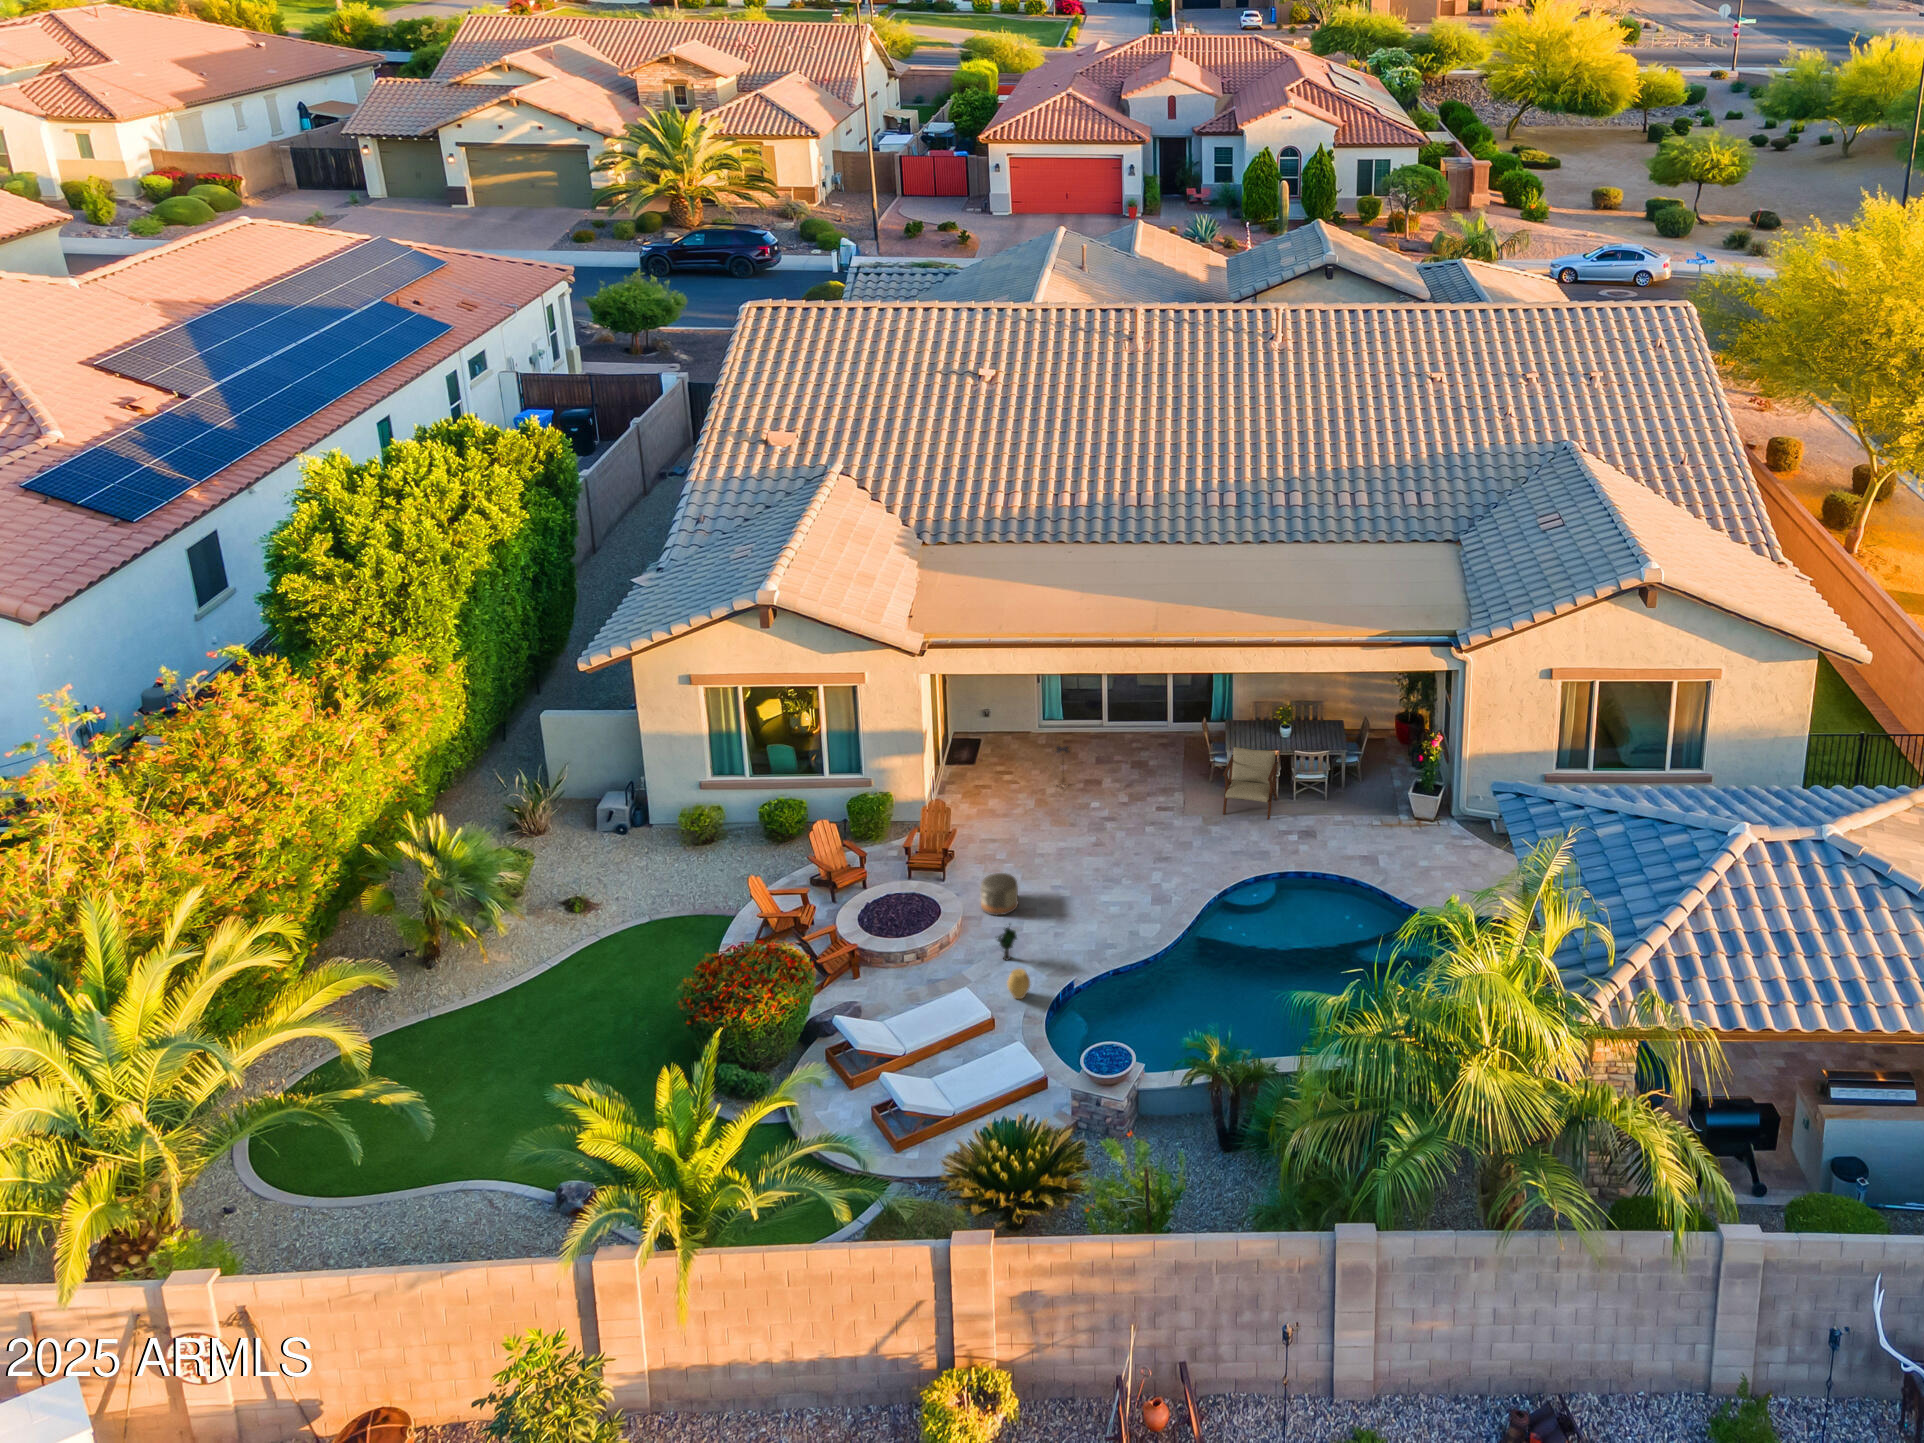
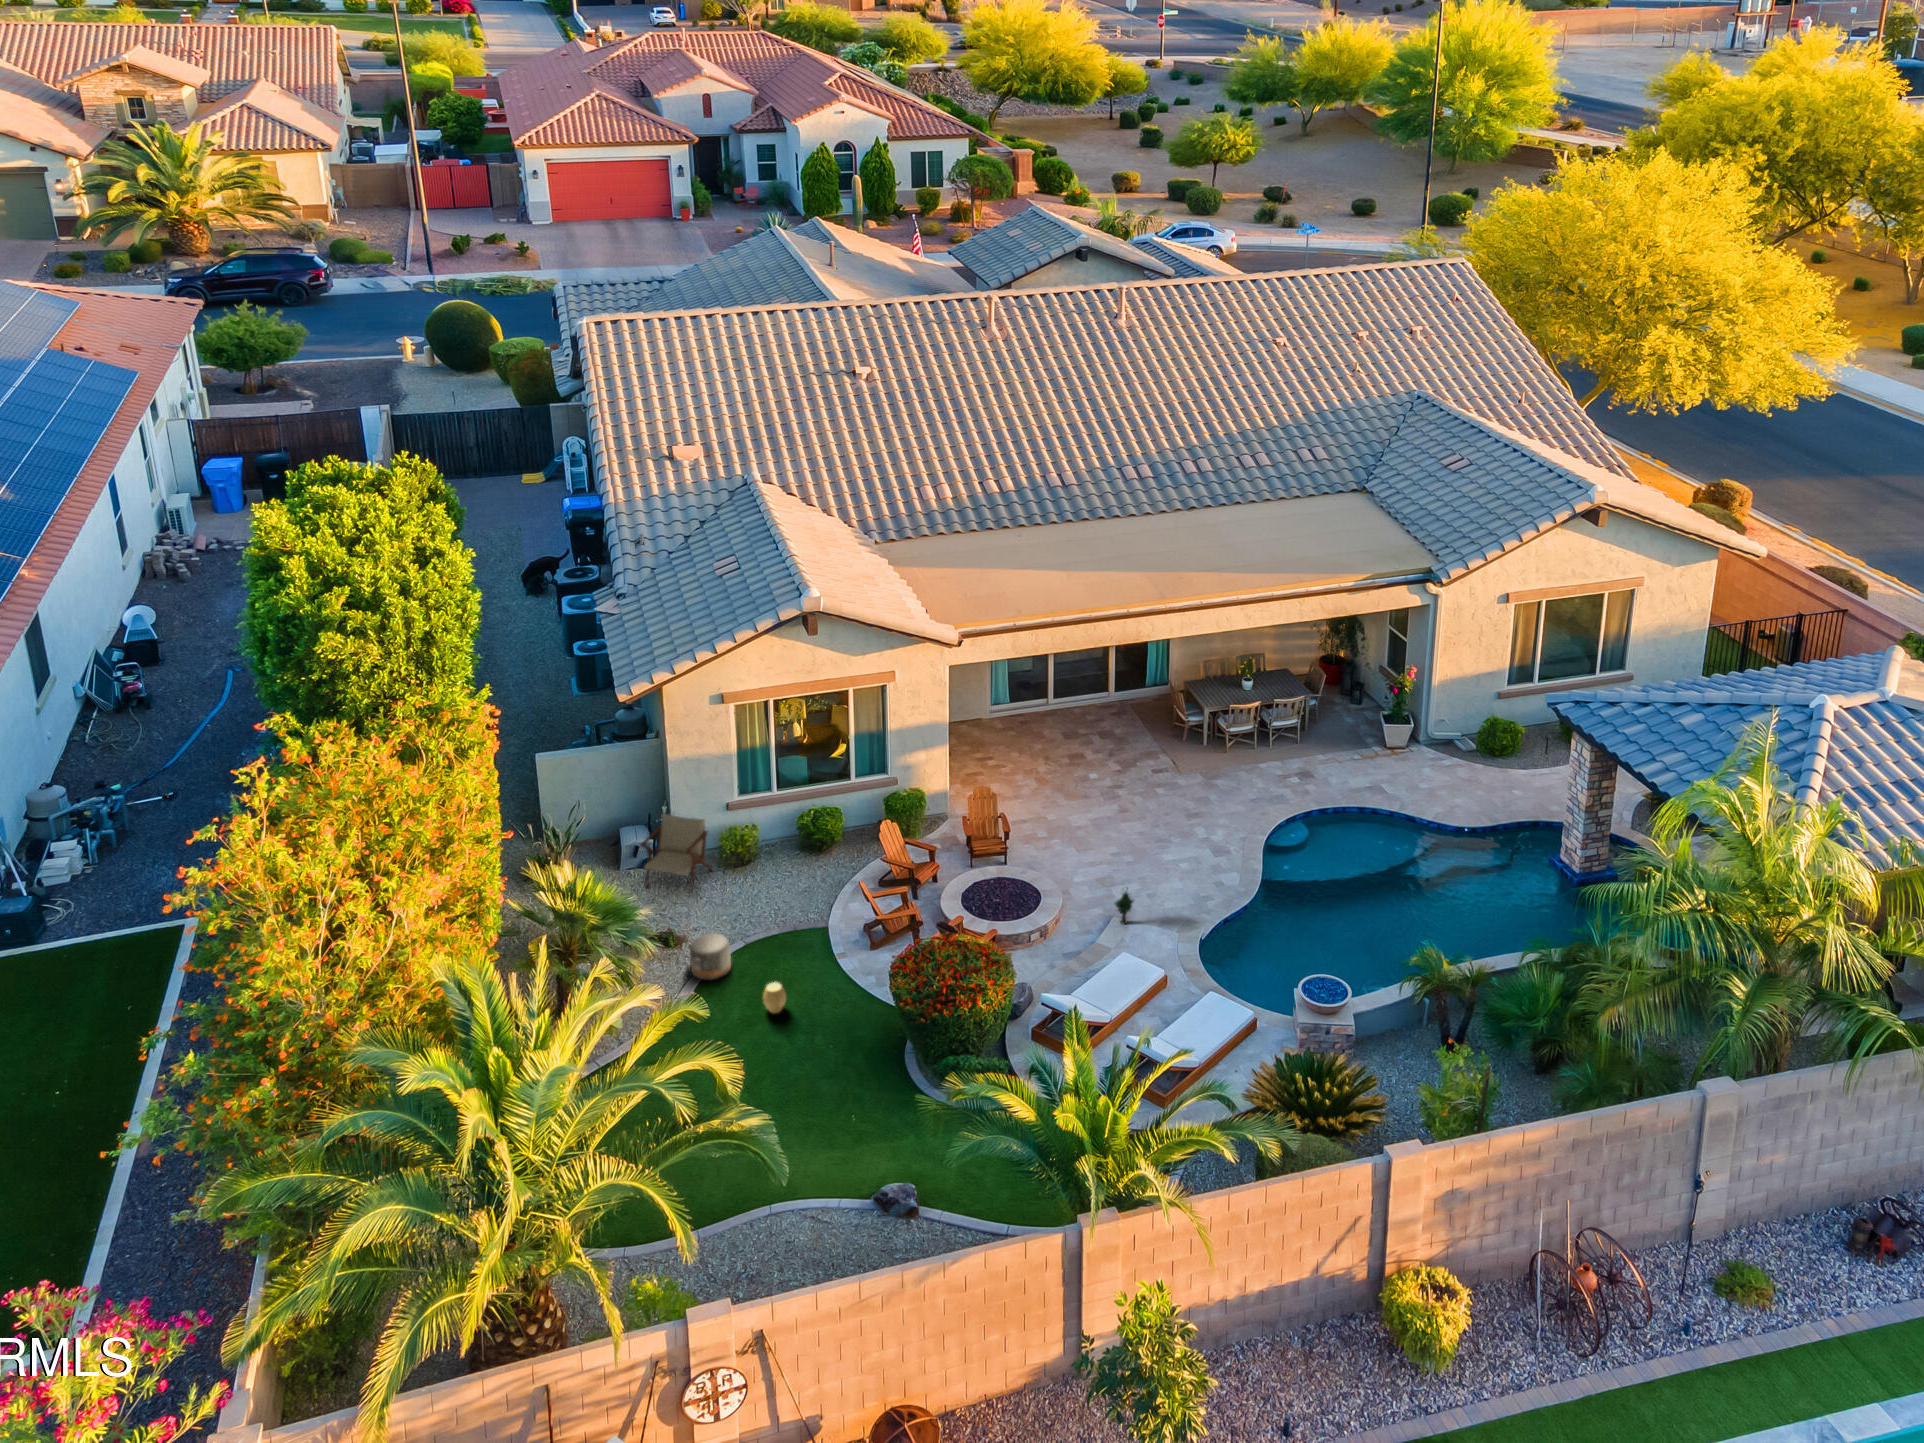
side table: present [1053,745,1071,784] -> none [1041,723,1060,767]
lounge chair: present [1223,747,1278,819] -> present [640,814,714,894]
pouf: present [981,873,1018,915] -> present [690,933,731,979]
woven basket: present [1007,969,1030,999] -> present [763,982,786,1013]

